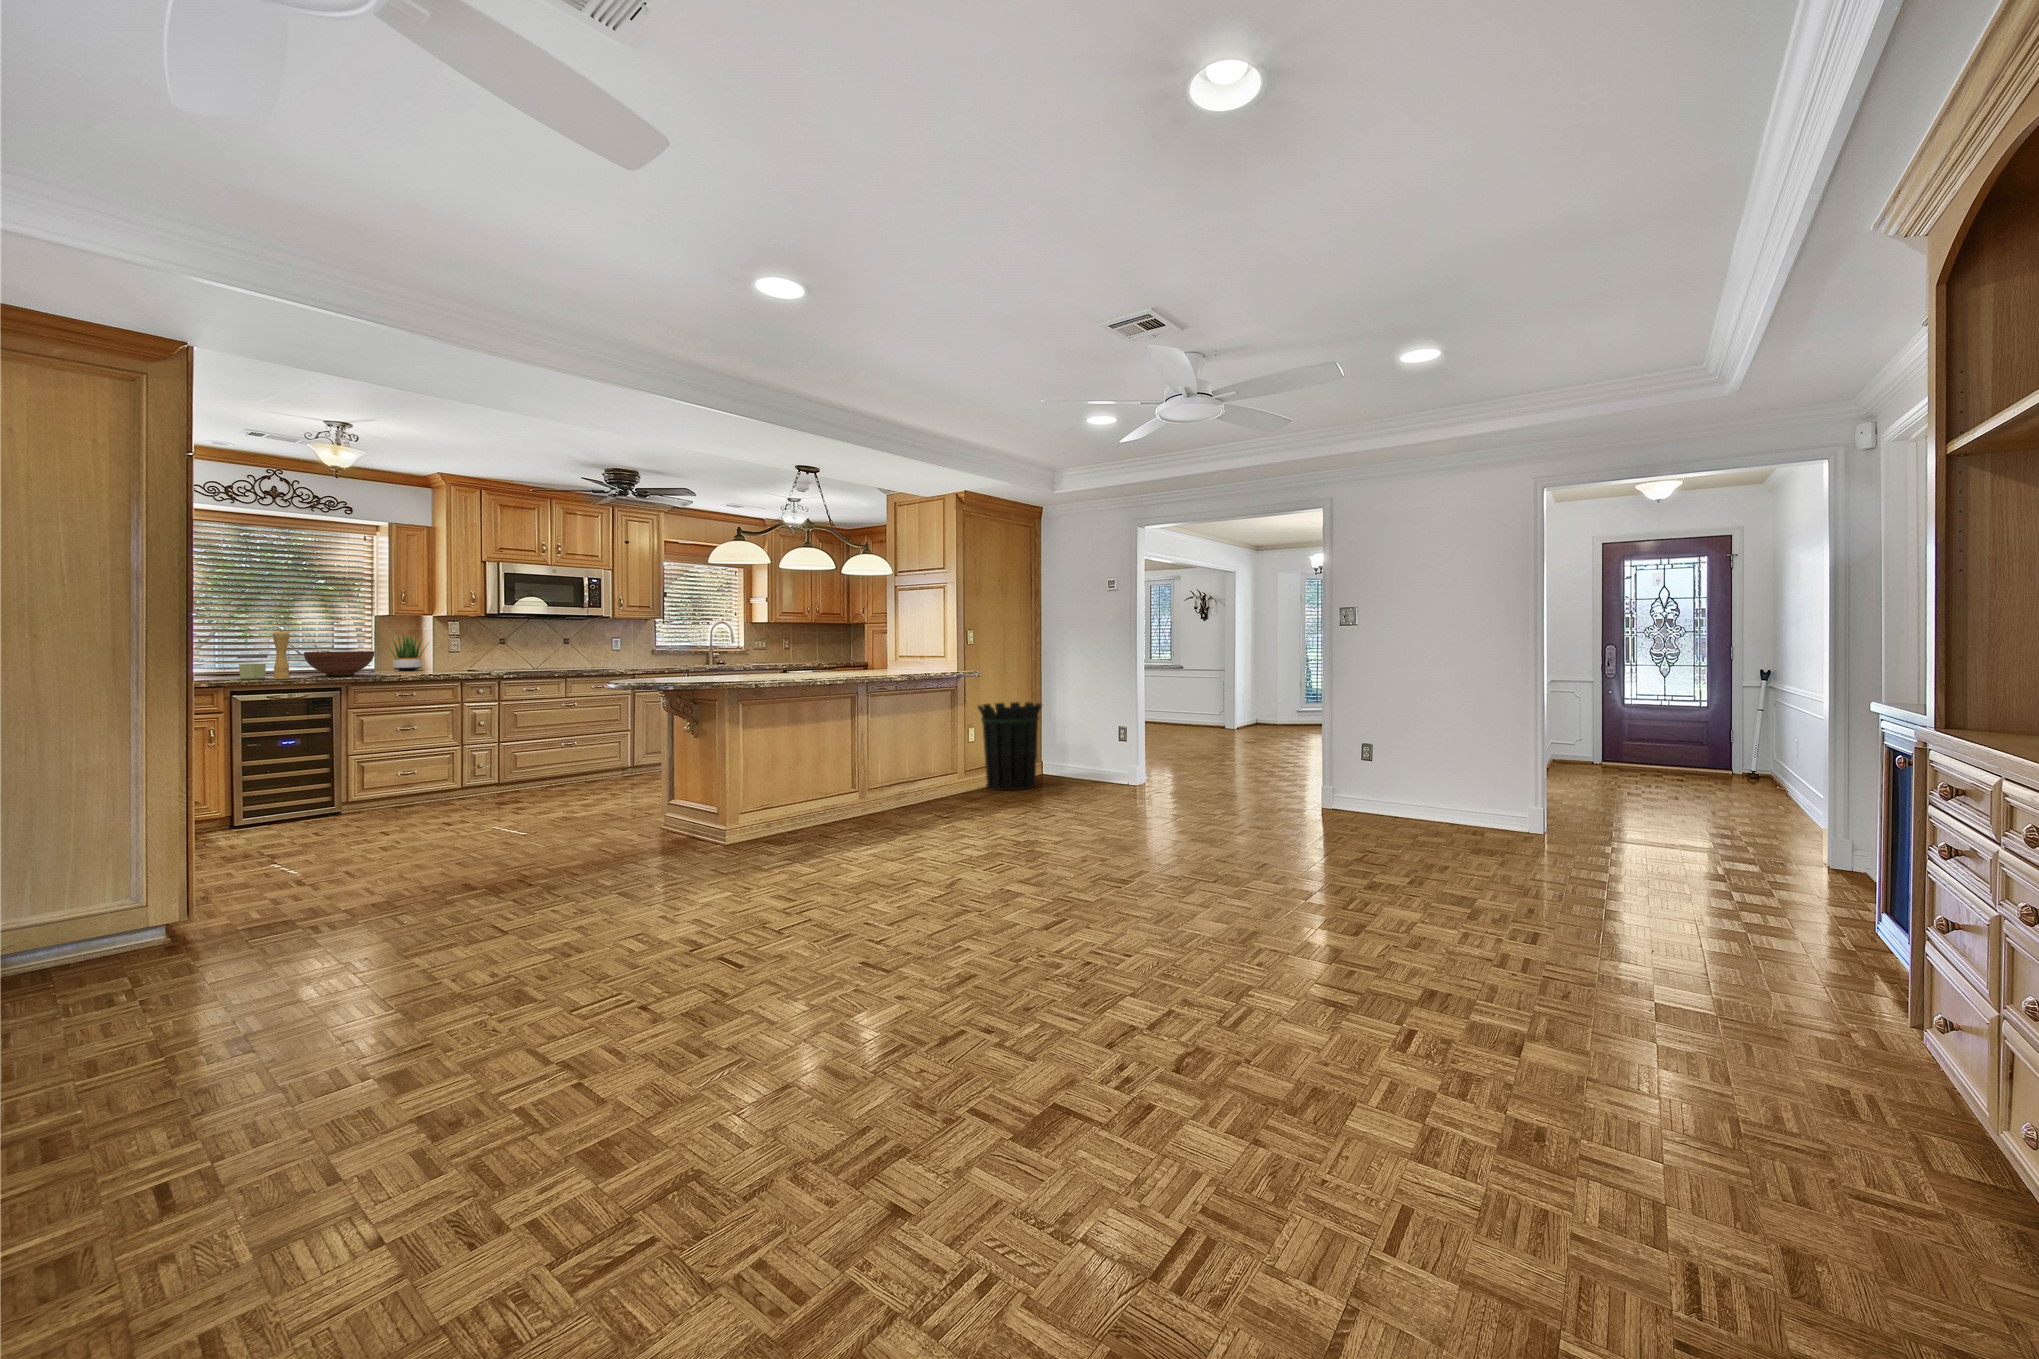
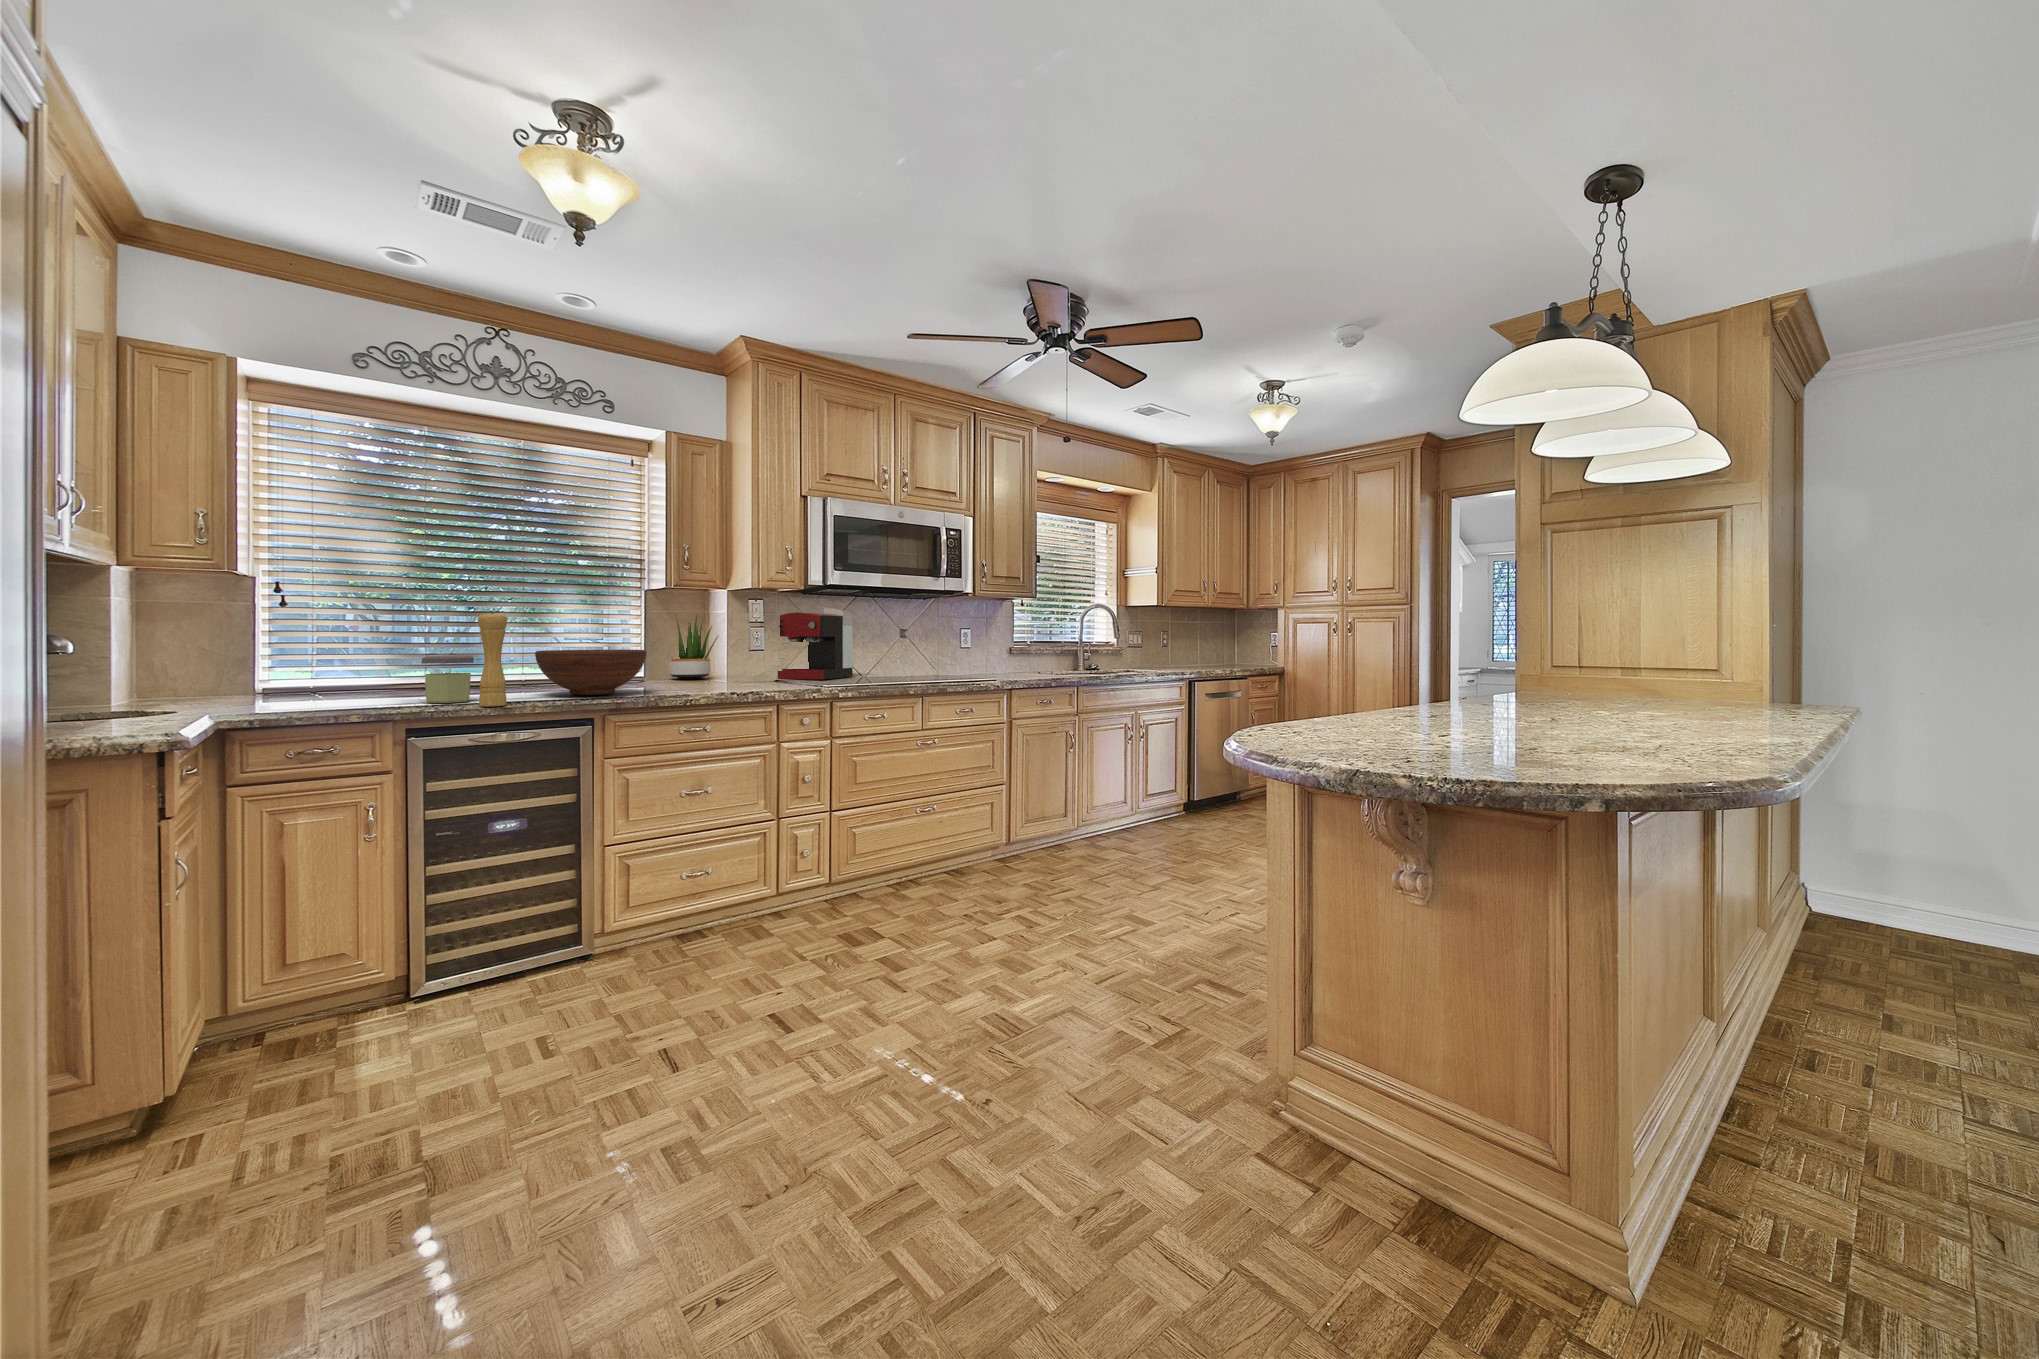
coffee maker: none [469,626,525,670] -> present [778,608,853,680]
waste bin: present [977,702,1042,790] -> none [1793,786,2004,1008]

